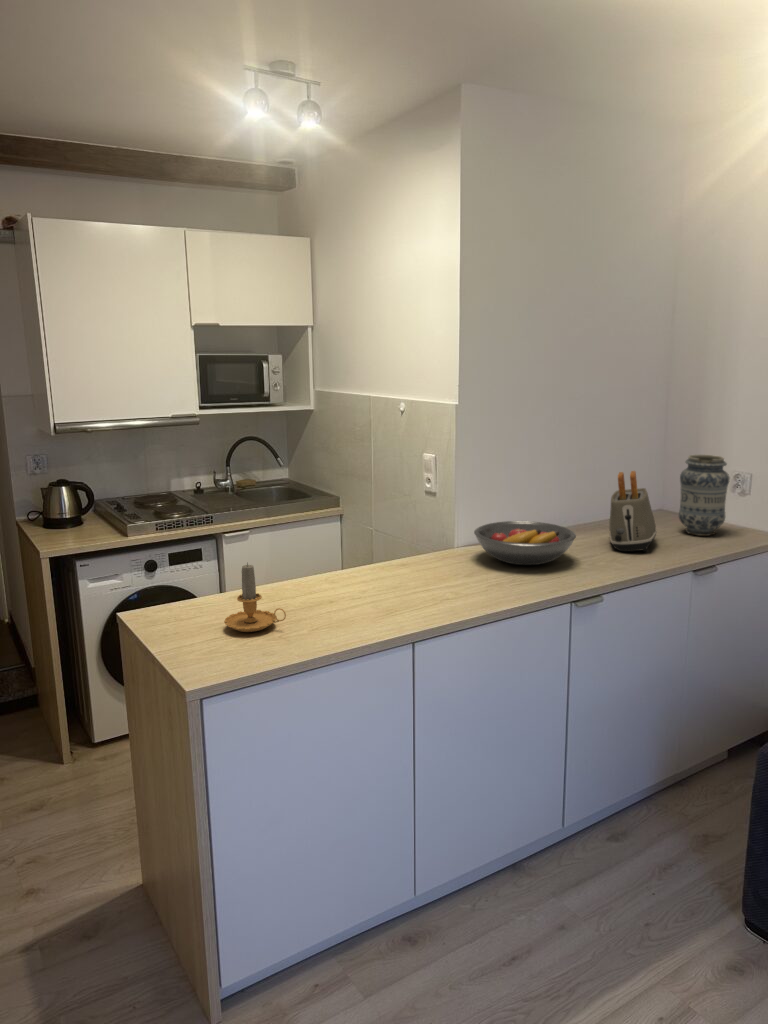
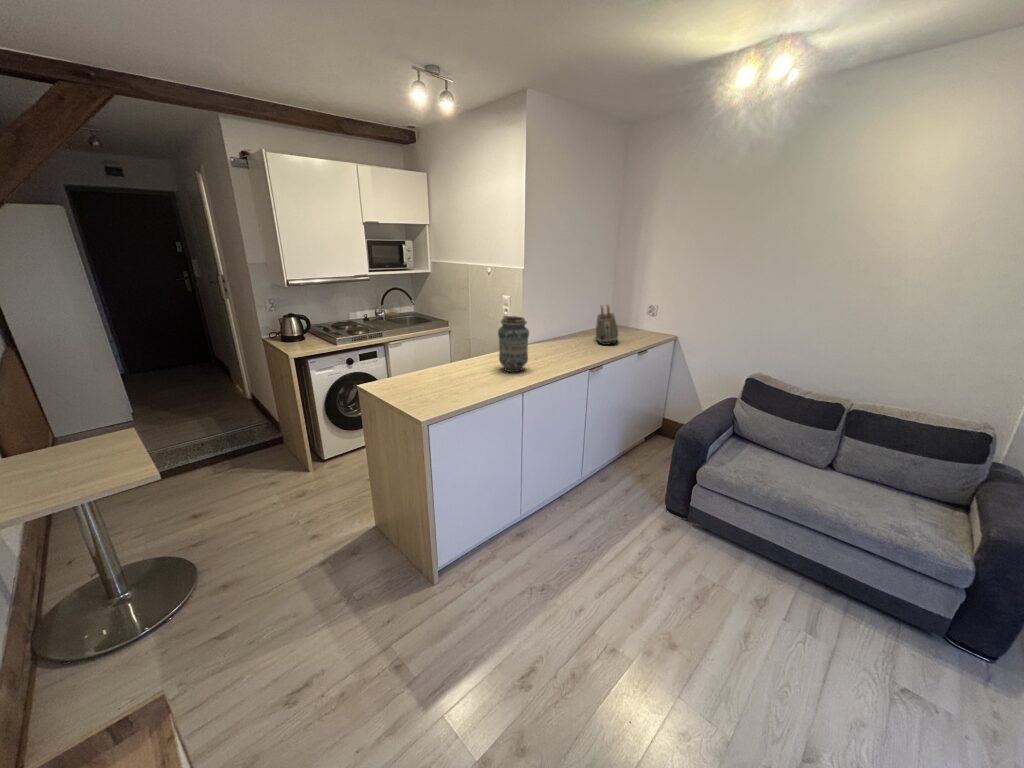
vase: present [679,455,730,536] -> present [498,316,529,372]
fruit bowl: present [474,521,576,565] -> none [534,331,585,353]
candle: present [224,564,286,632] -> none [422,354,456,391]

